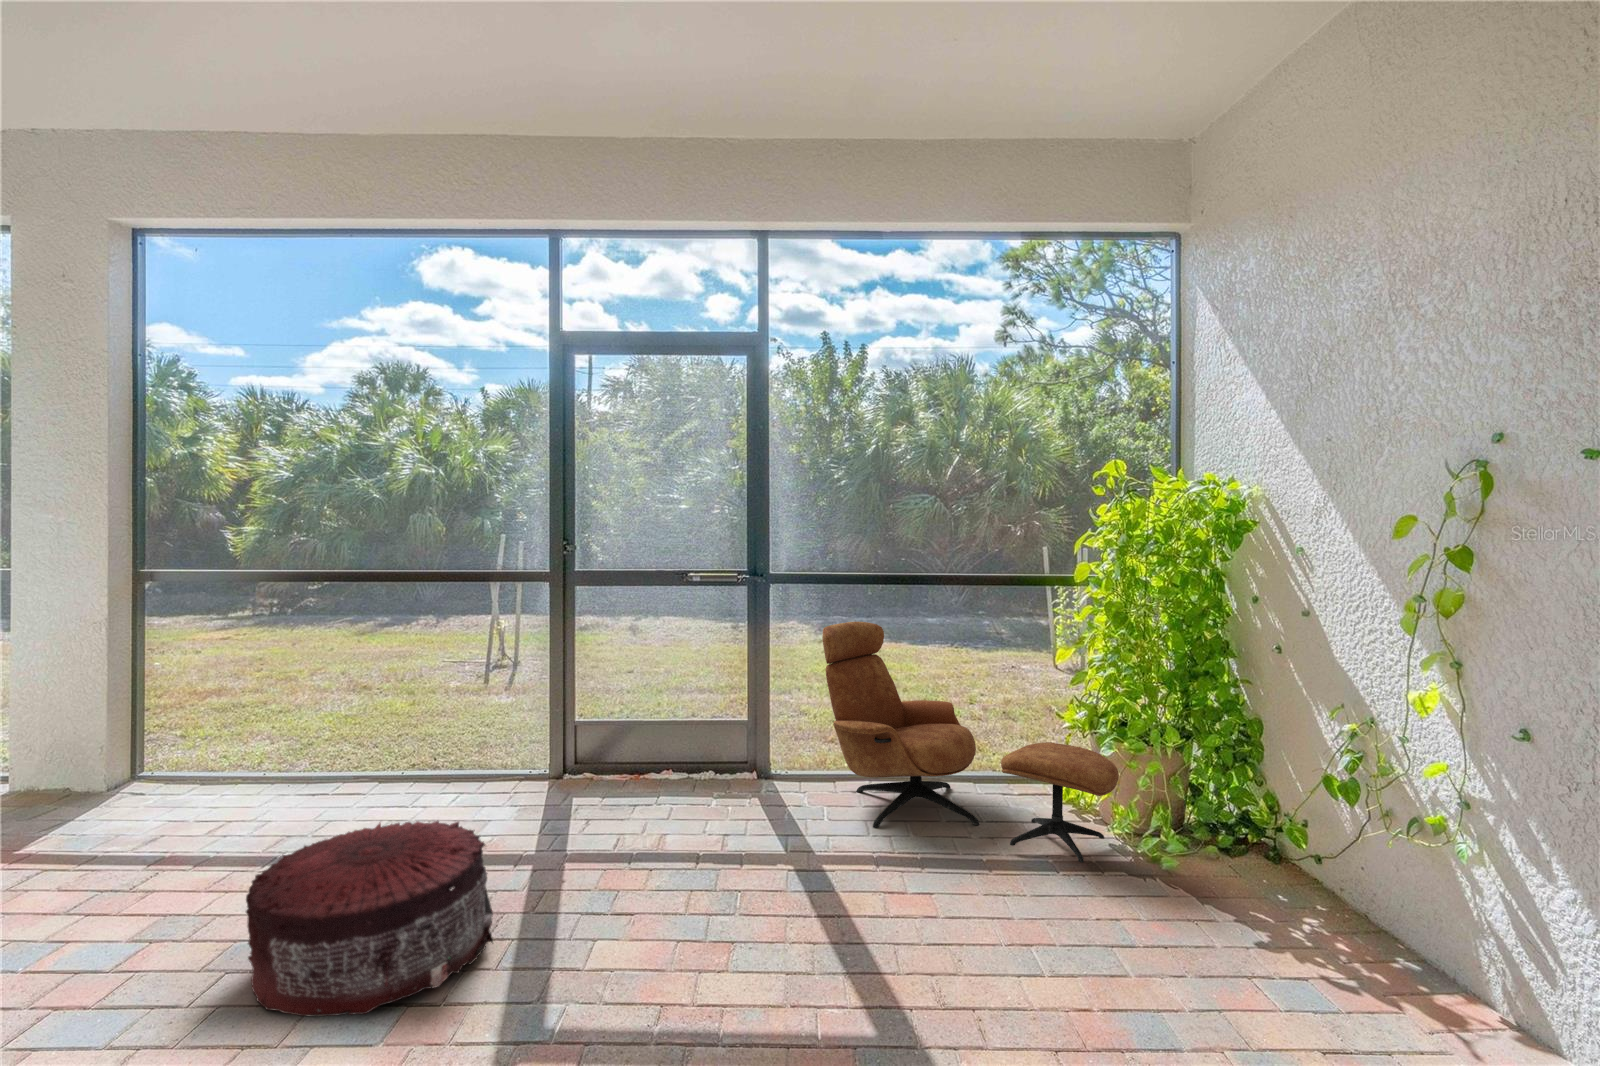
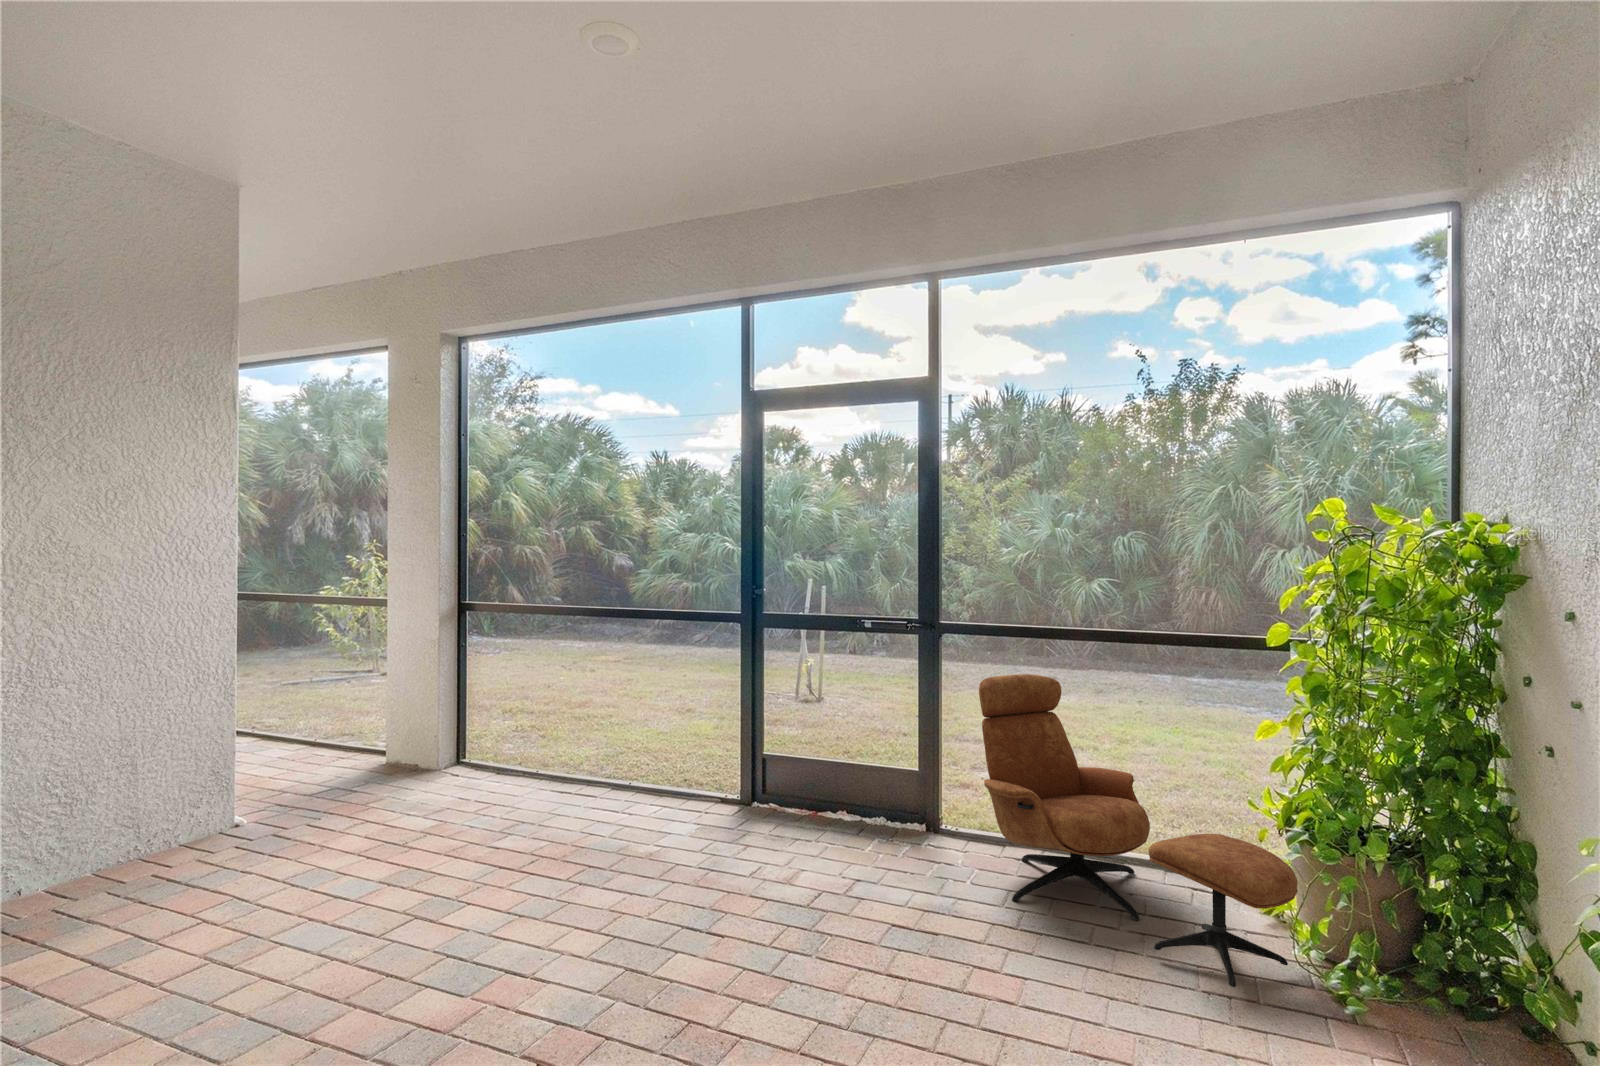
pouf: present [246,821,493,1017] -> none [414,816,600,971]

